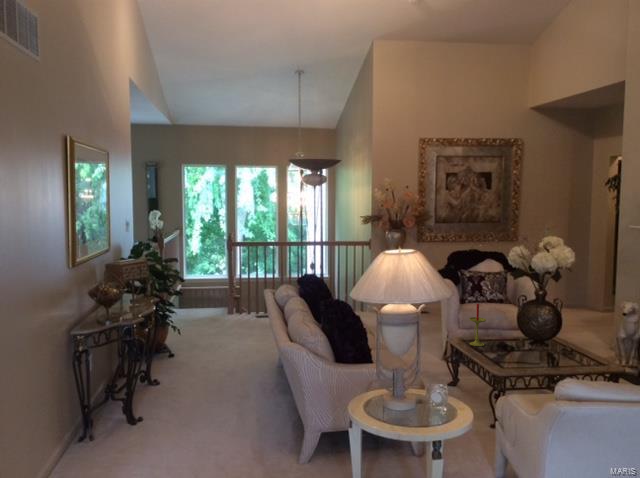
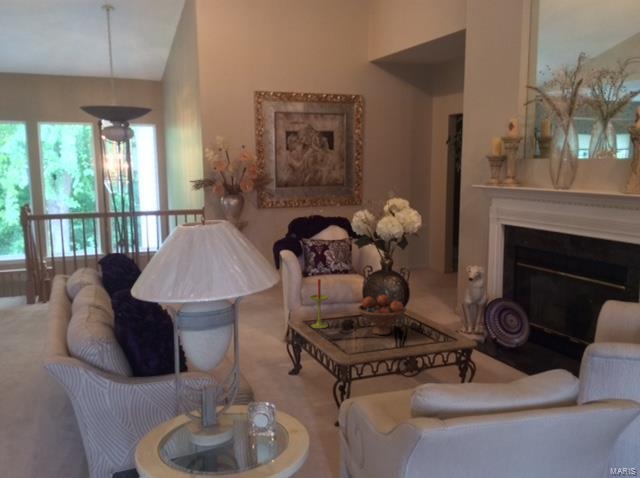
fruit bowl: none [512,321,557,356] -> present [358,295,406,335]

